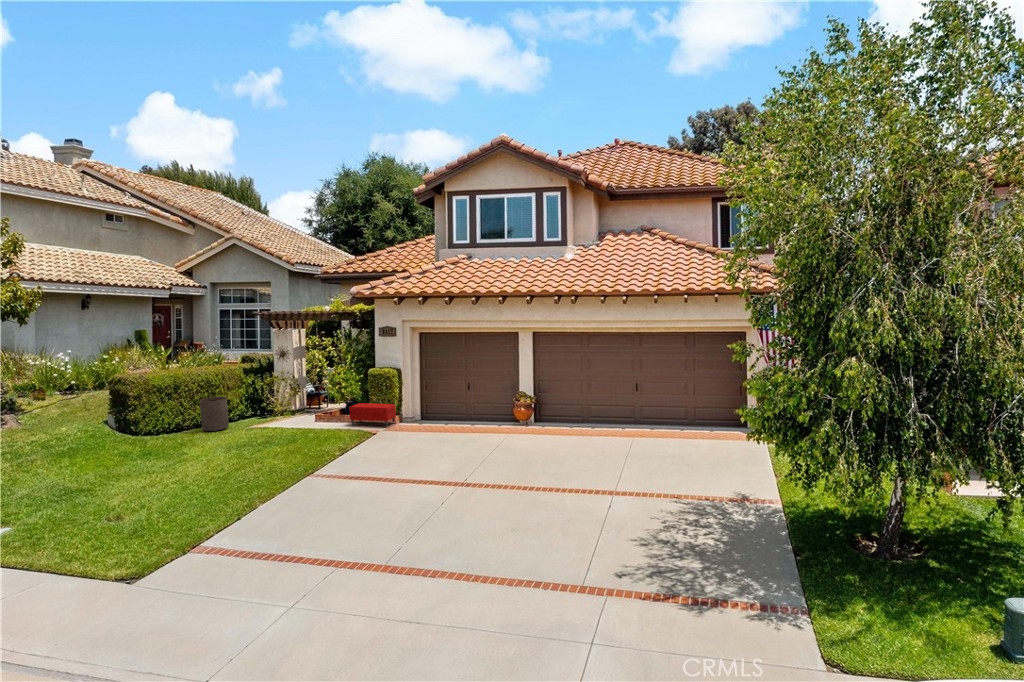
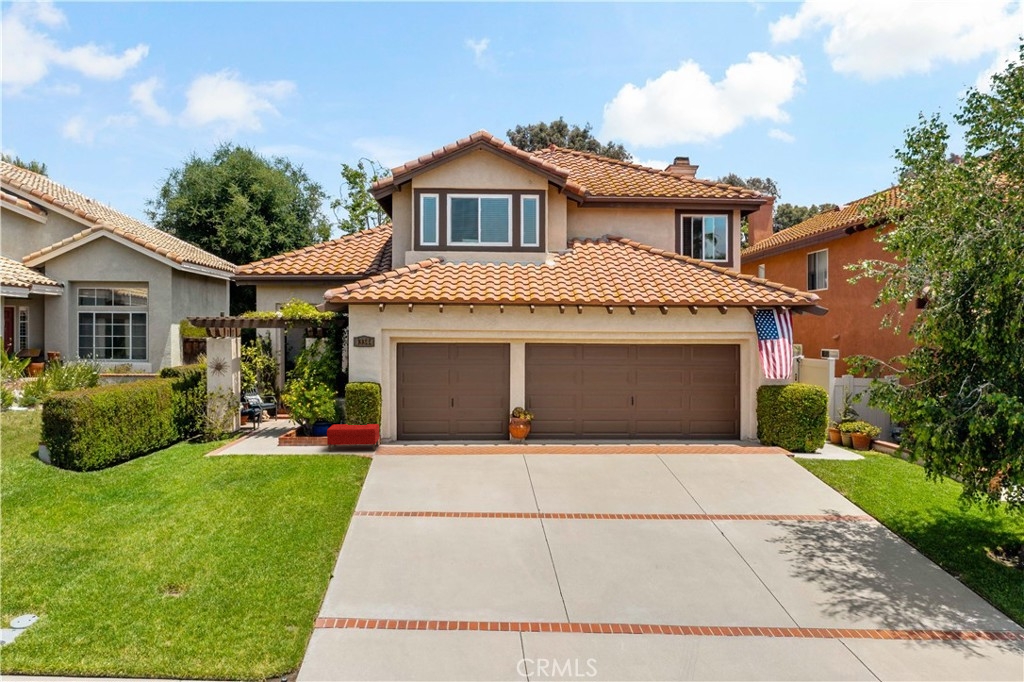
trash can: present [200,397,229,431] -> none [130,425,168,470]

